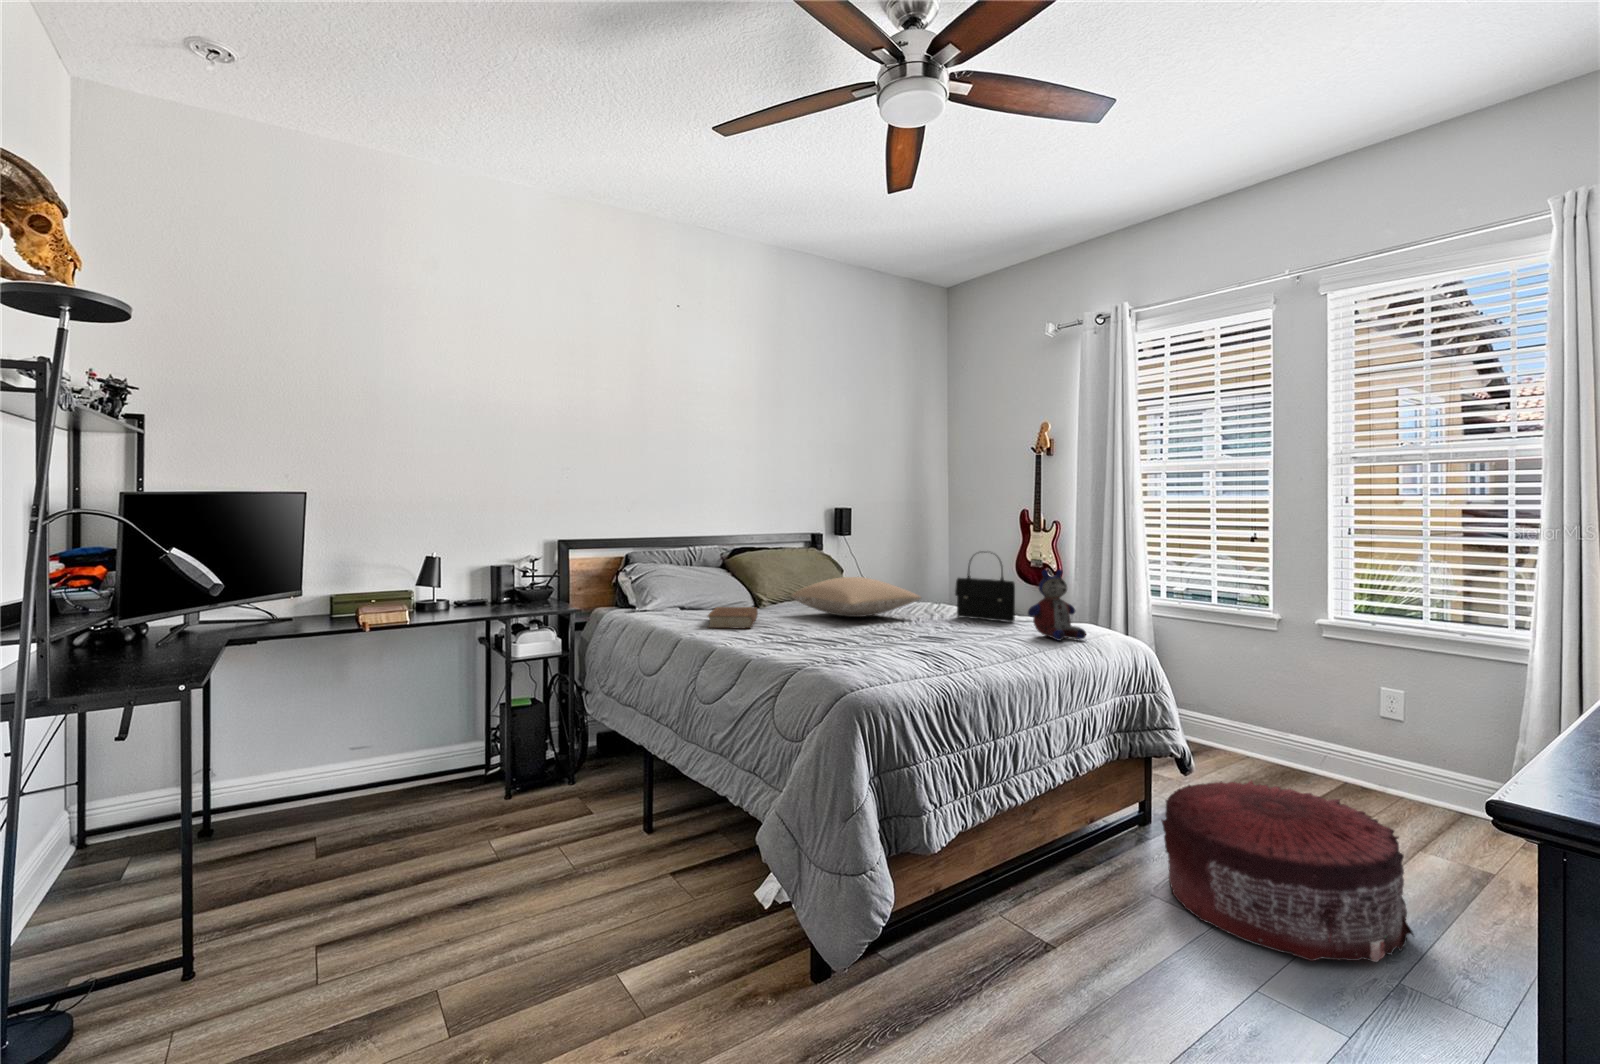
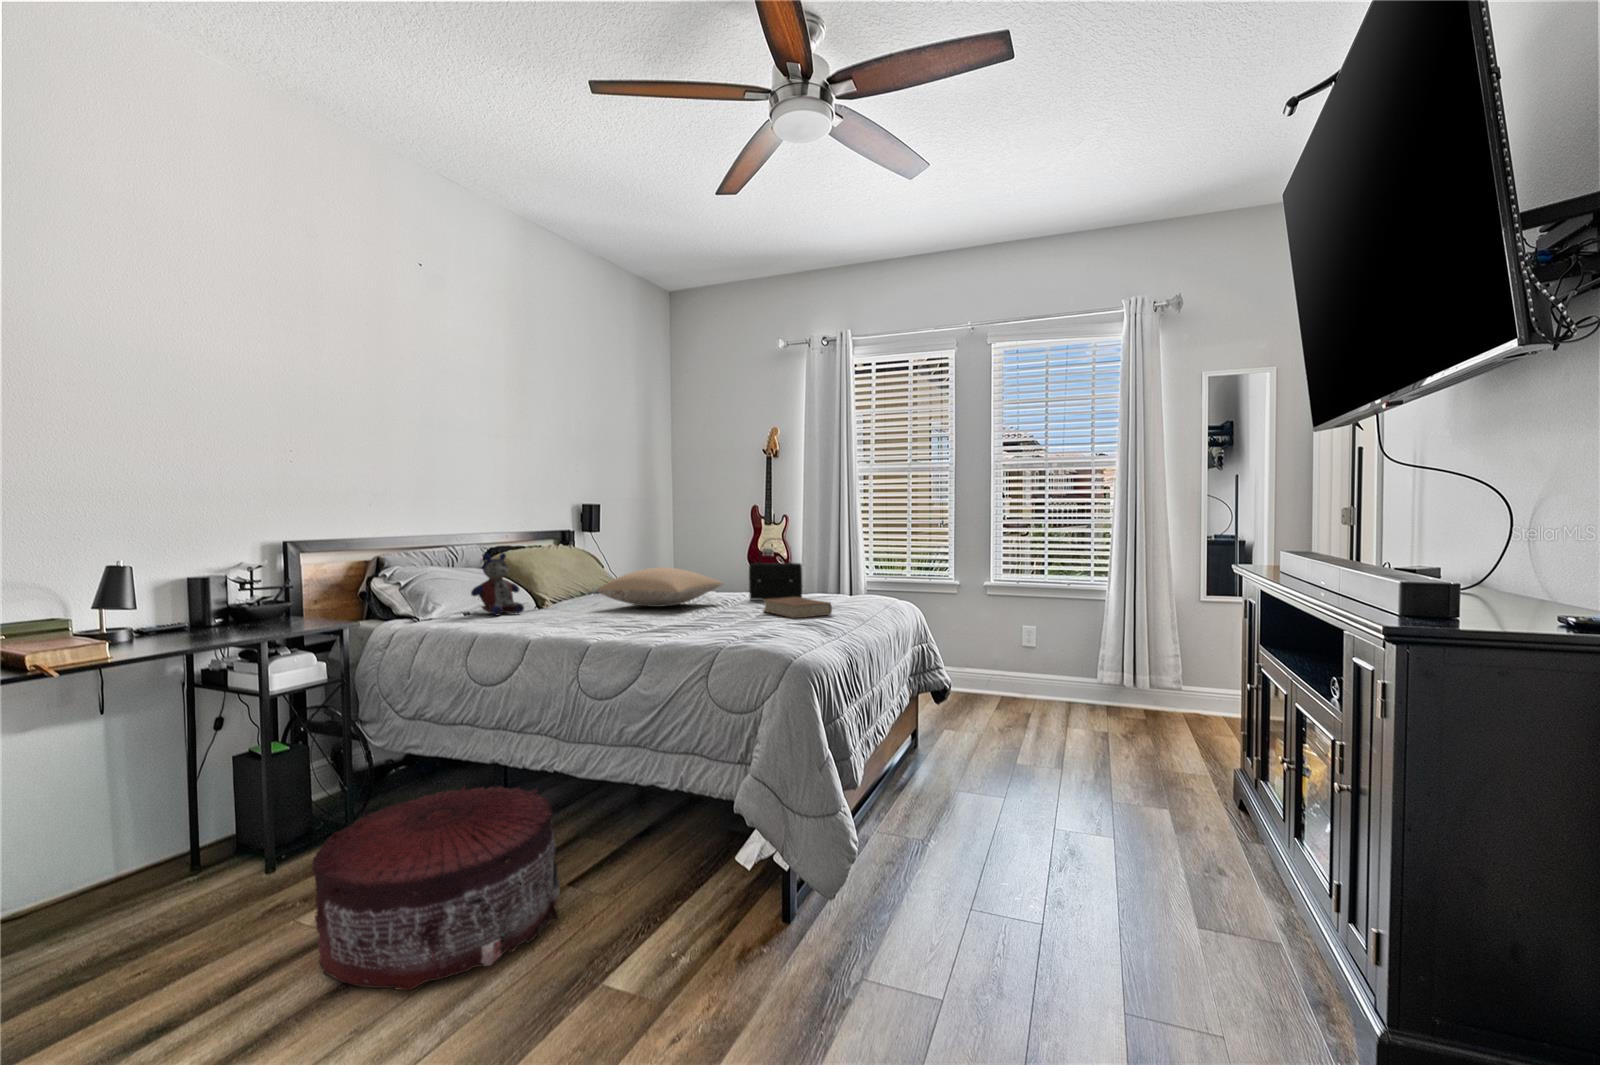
stuffed bear: present [1028,570,1086,641] -> present [471,553,524,616]
book: present [708,607,758,628] -> present [763,597,832,618]
pouf: present [1162,781,1413,962] -> present [312,786,560,990]

